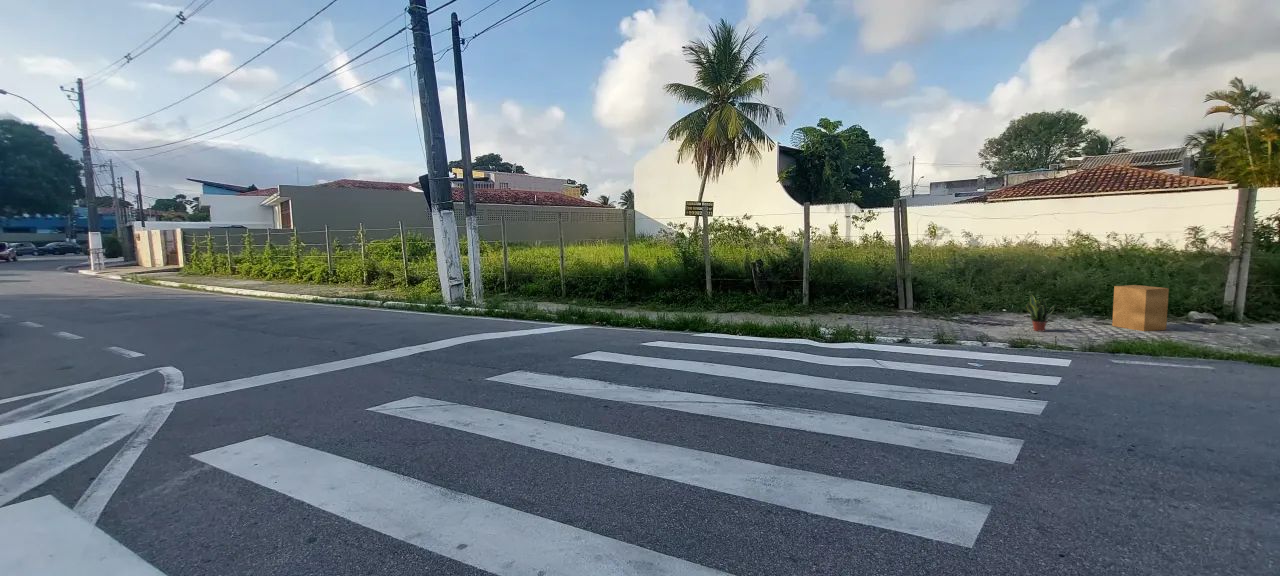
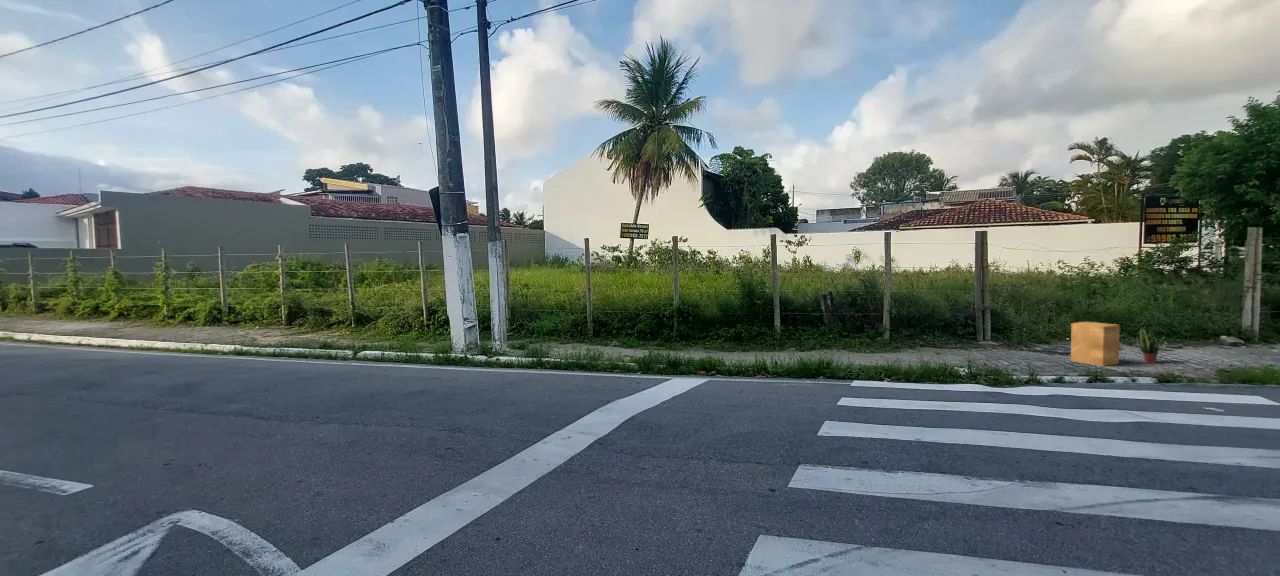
cardboard box: present [1112,285,1169,331] -> present [1071,322,1120,366]

